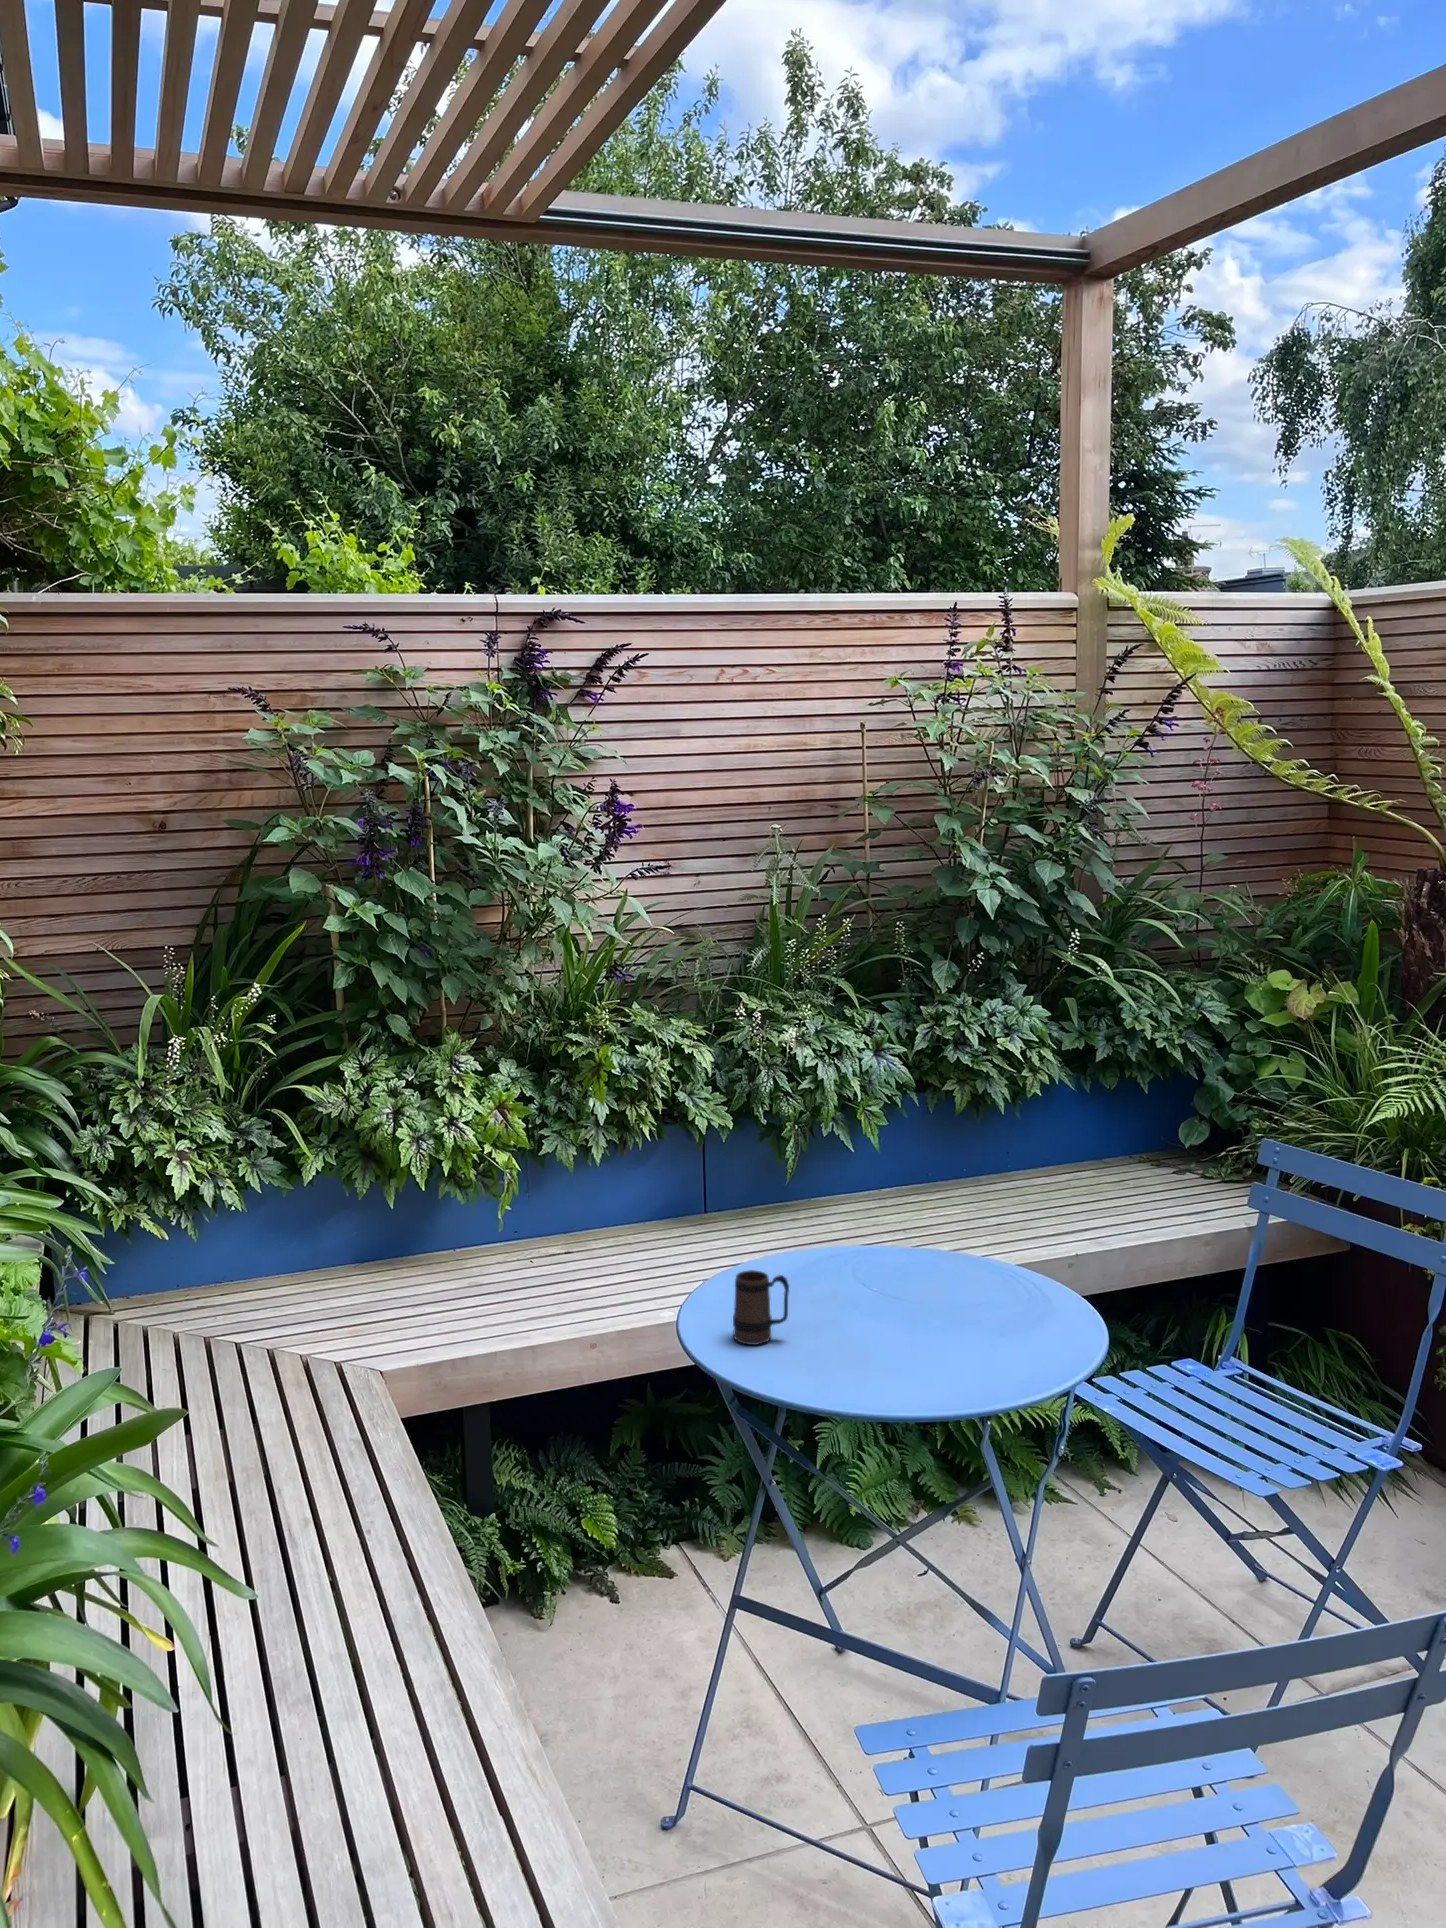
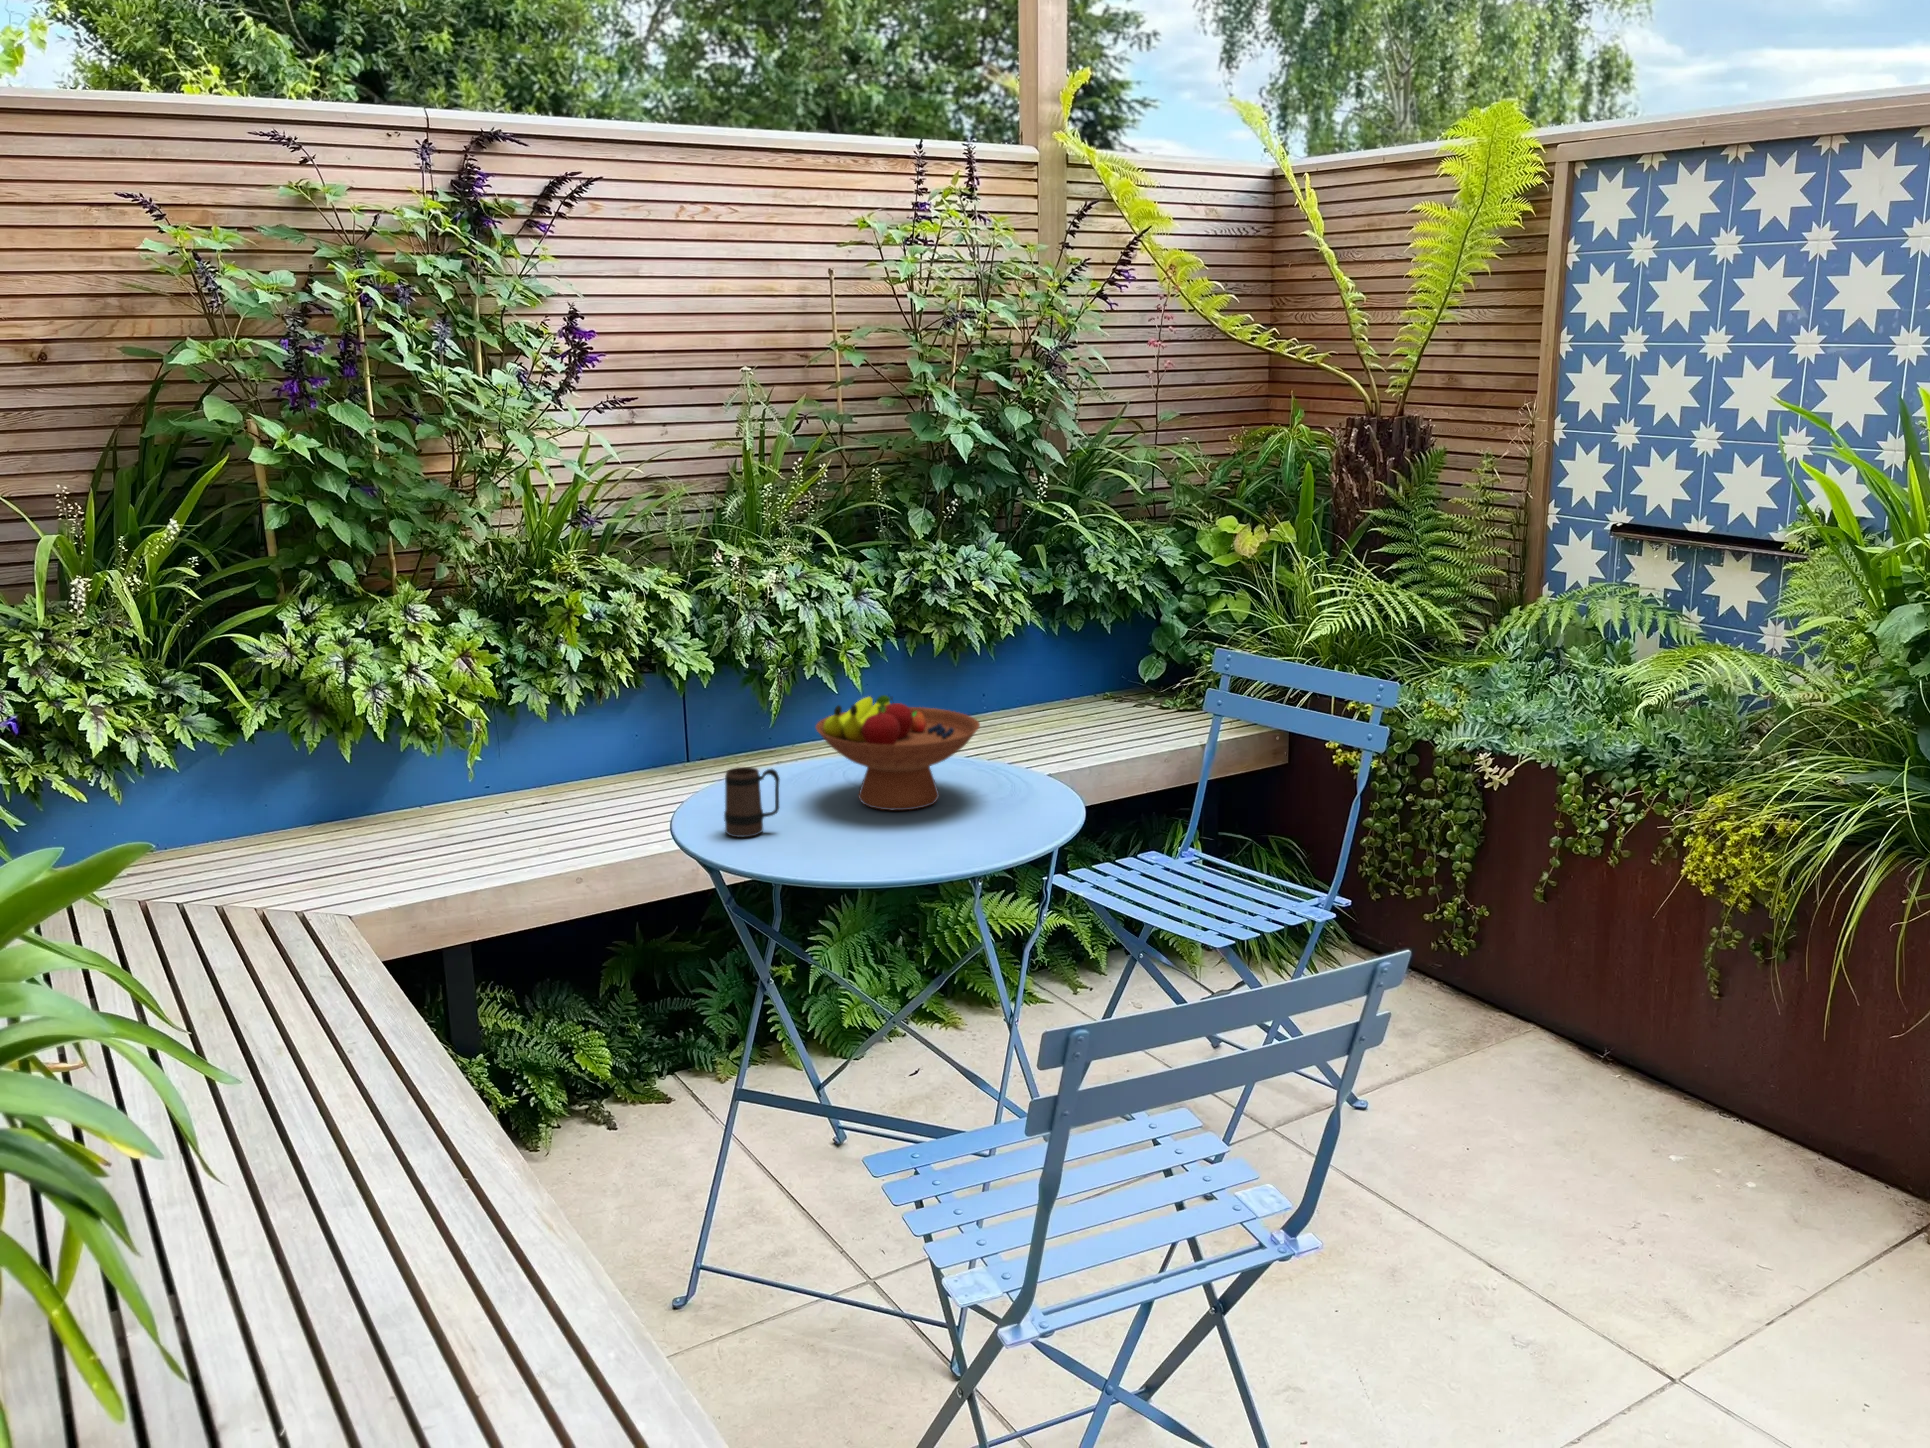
fruit bowl: none [828,1194,999,1323] -> present [816,695,980,810]

